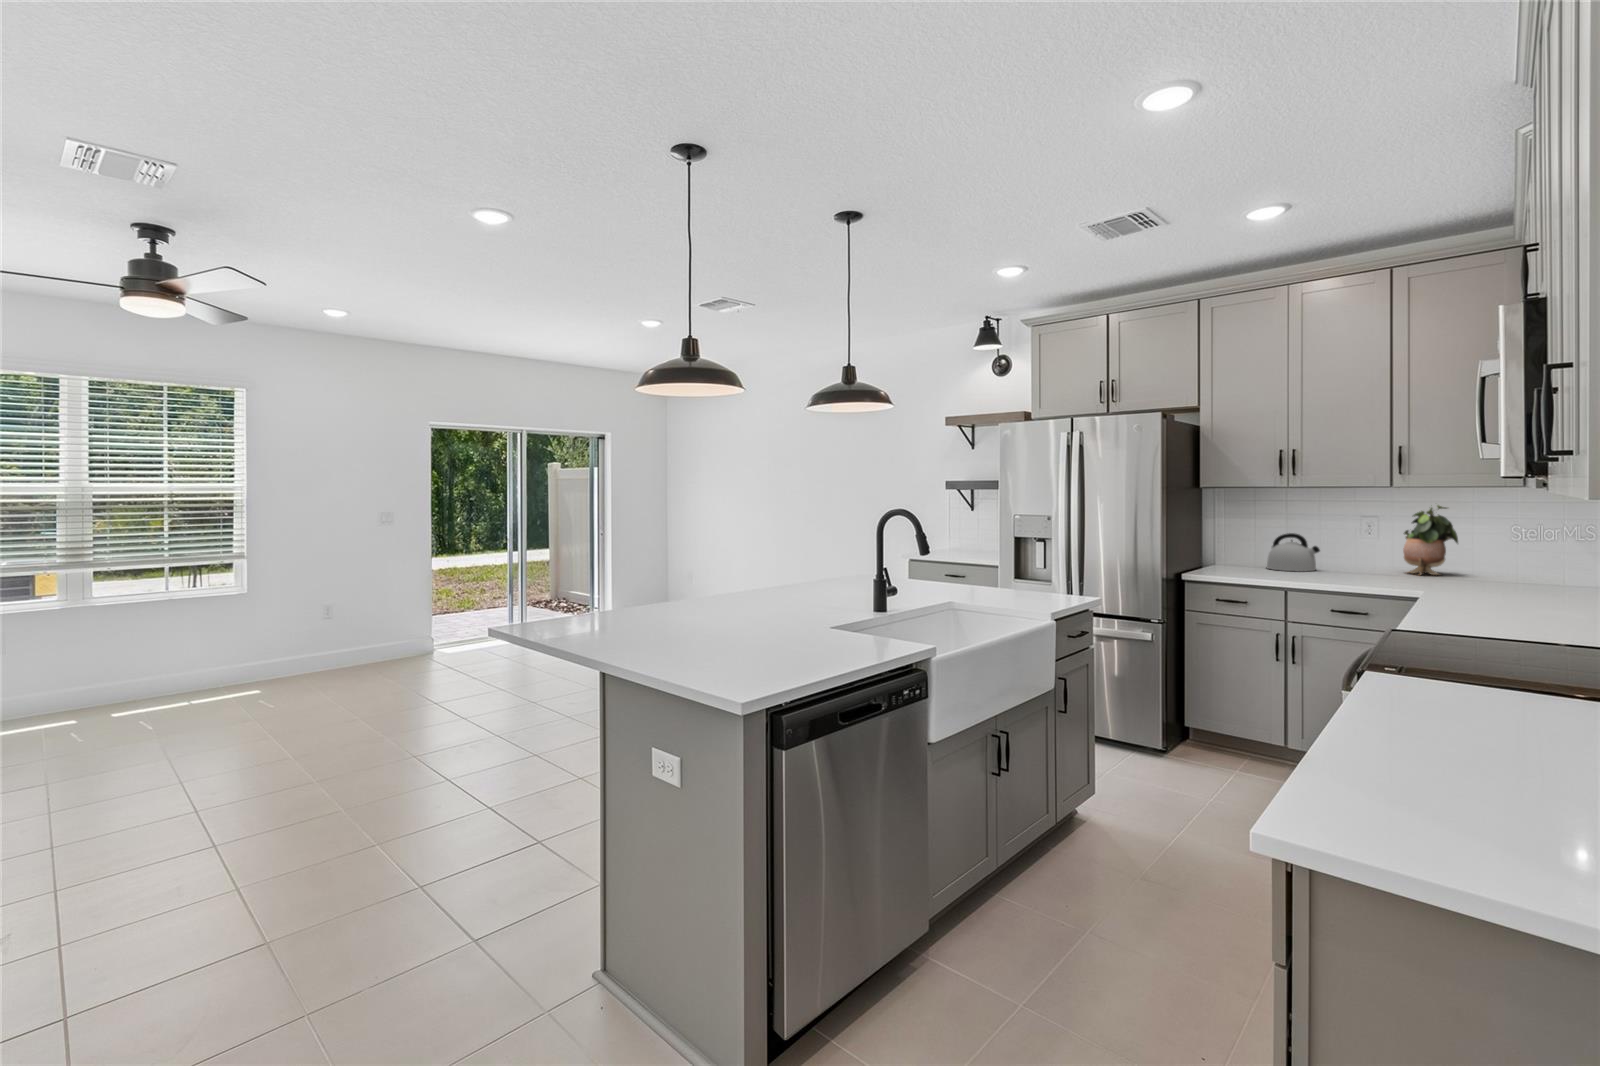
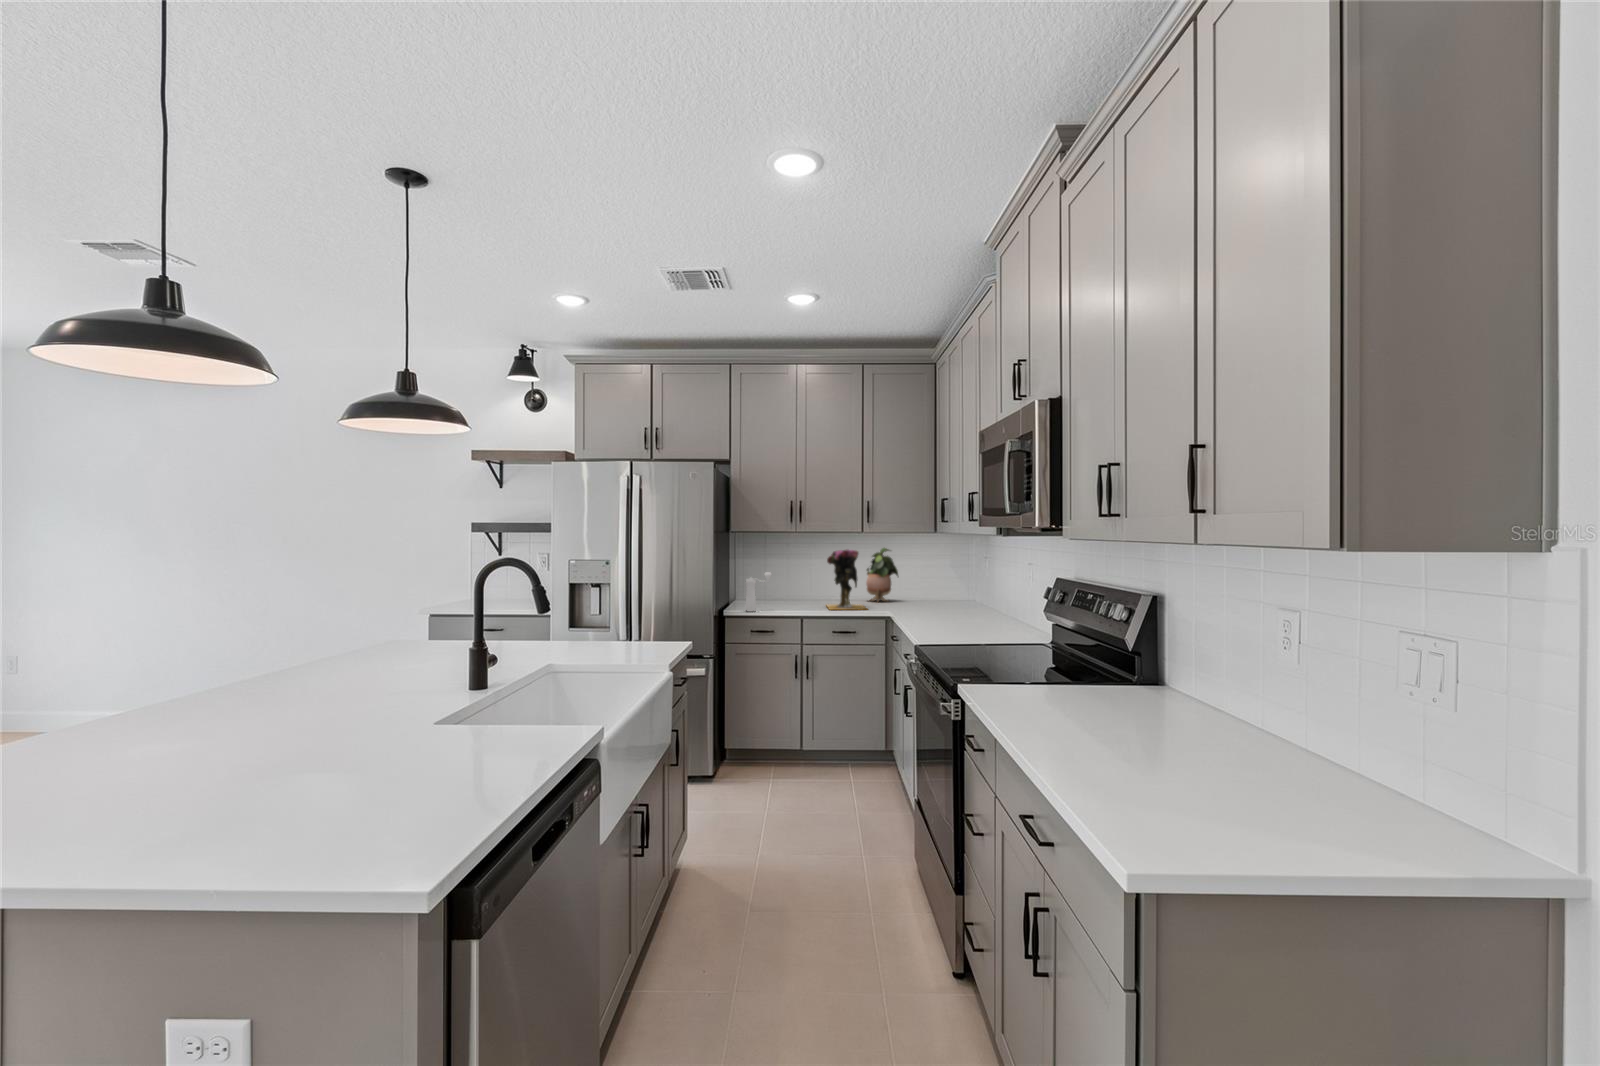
vase: none [1327,508,1389,585] -> present [827,550,866,610]
kettle: present [1267,533,1320,571] -> none [777,572,815,604]
pepper mill: none [1211,535,1248,578] -> present [746,572,771,612]

